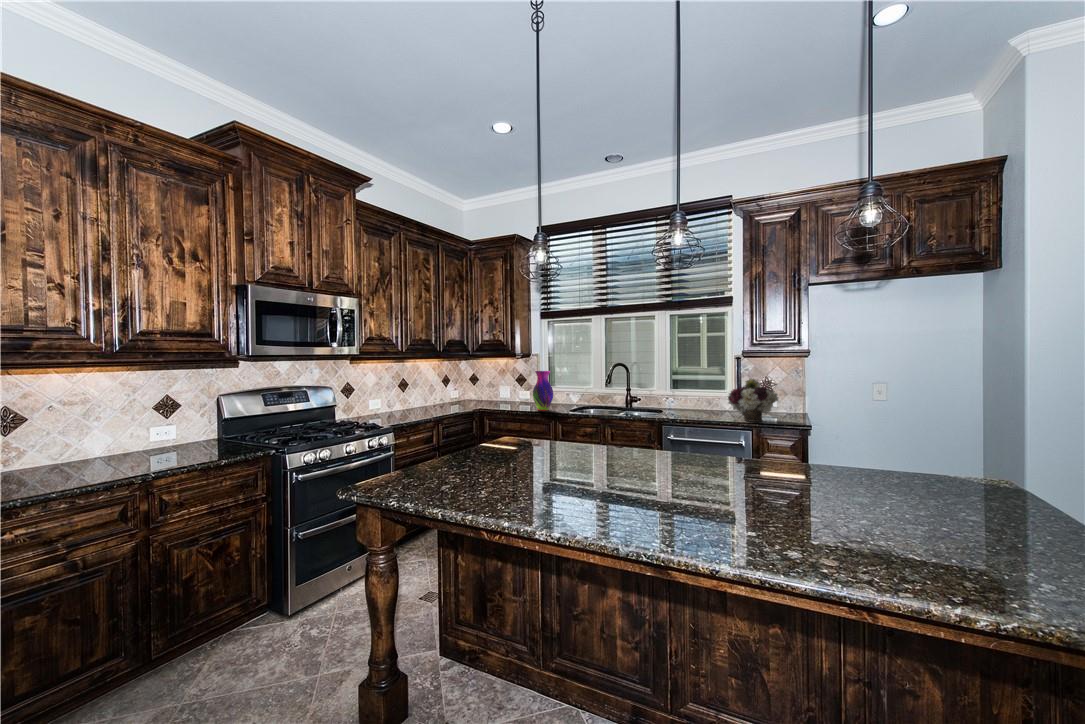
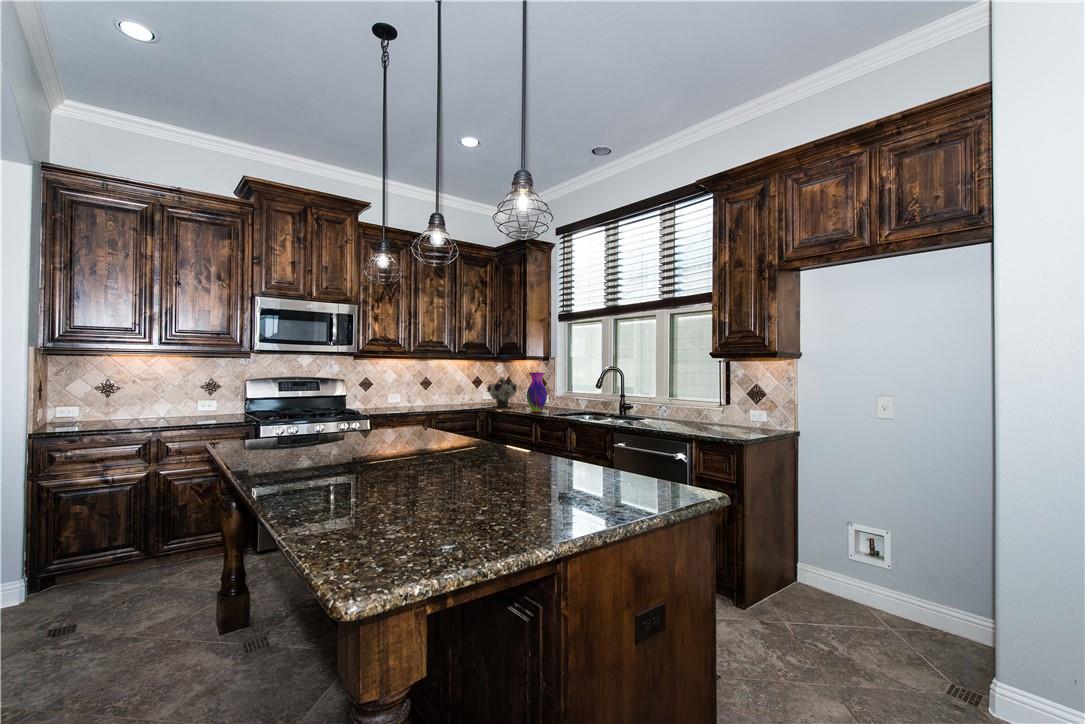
flower arrangement: present [728,378,779,422] -> present [487,377,517,407]

